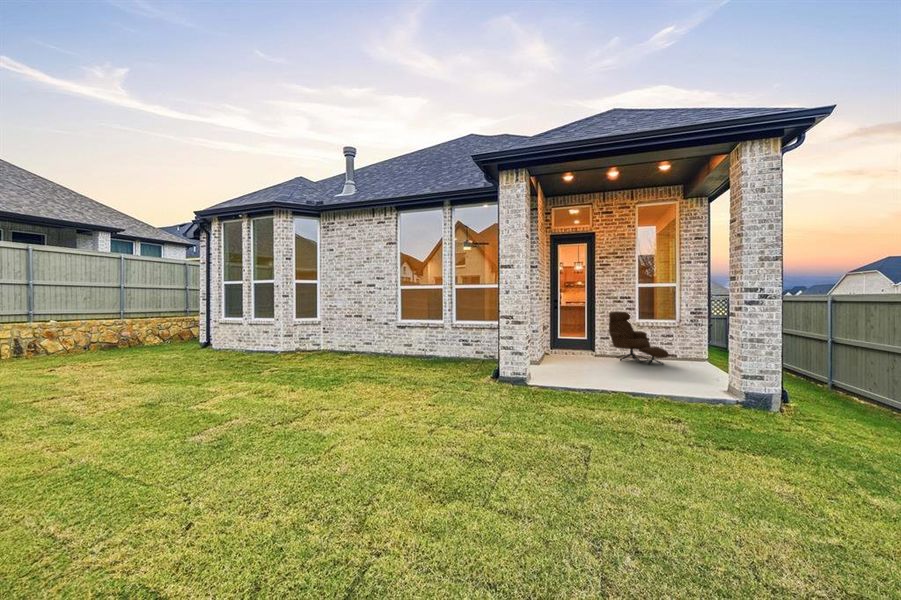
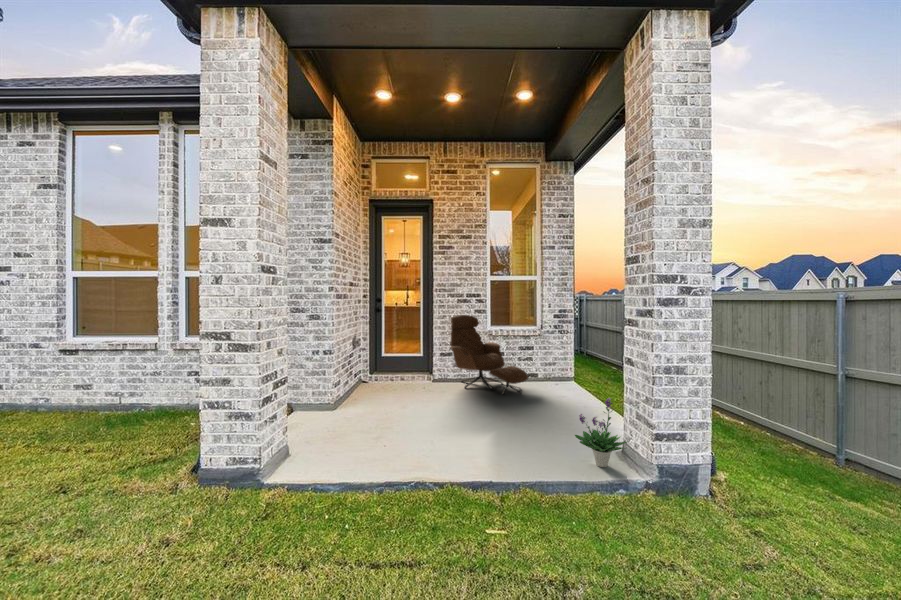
potted plant: none [696,357,731,394] -> present [575,398,627,467]

